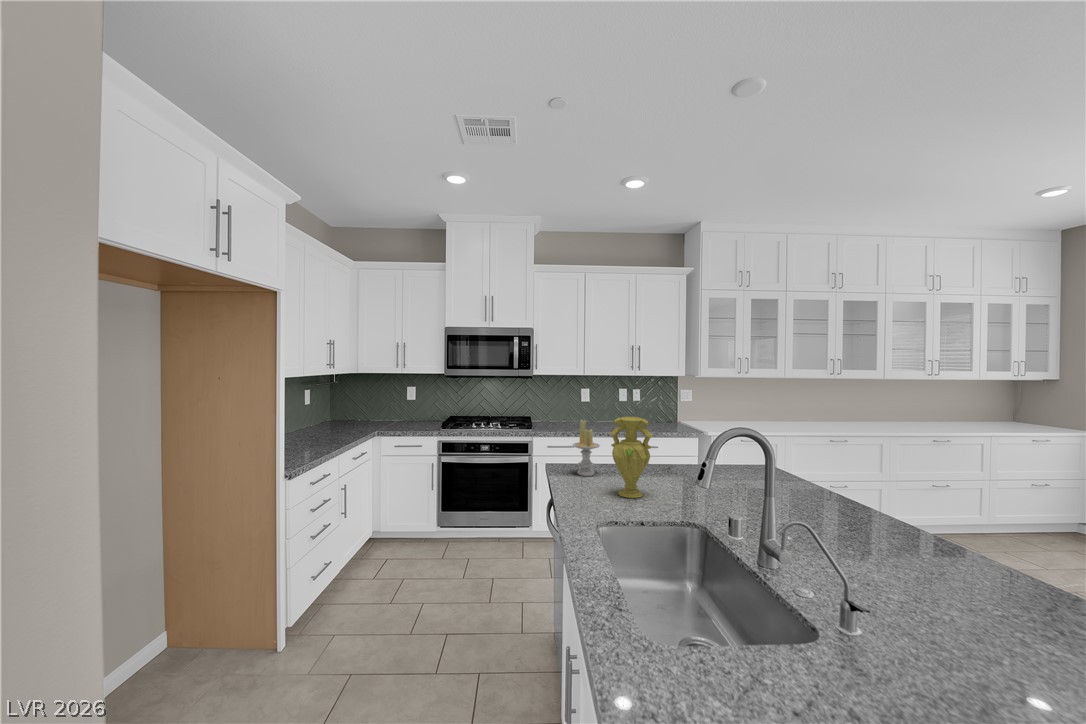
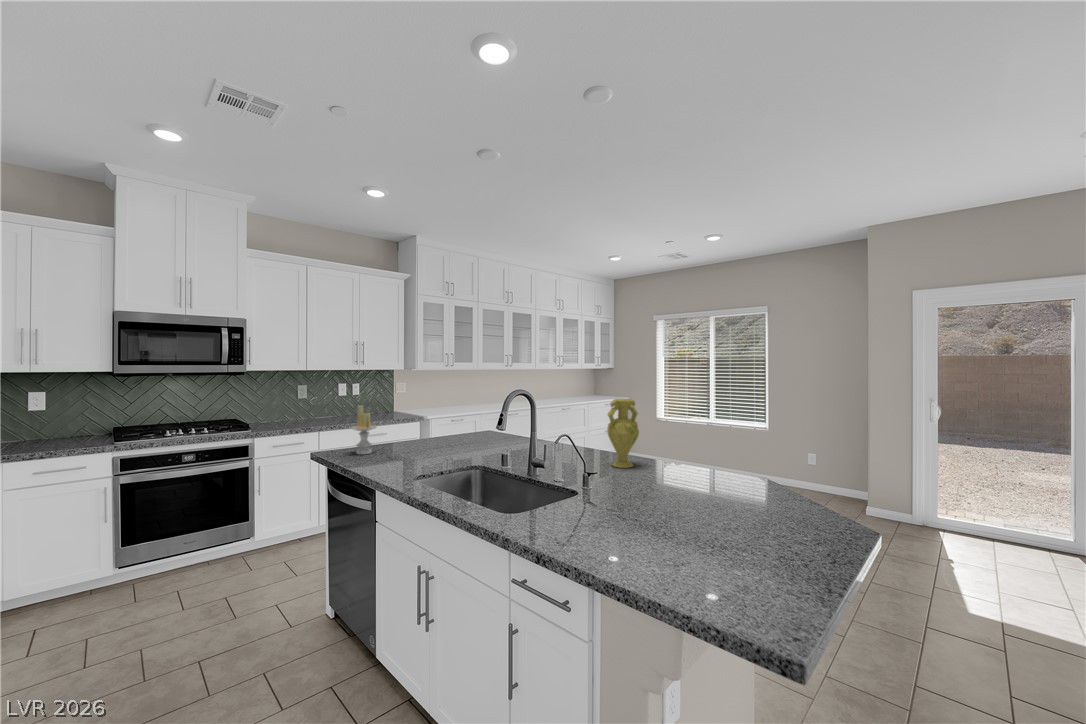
vase: present [611,417,652,498] -> present [607,399,639,468]

